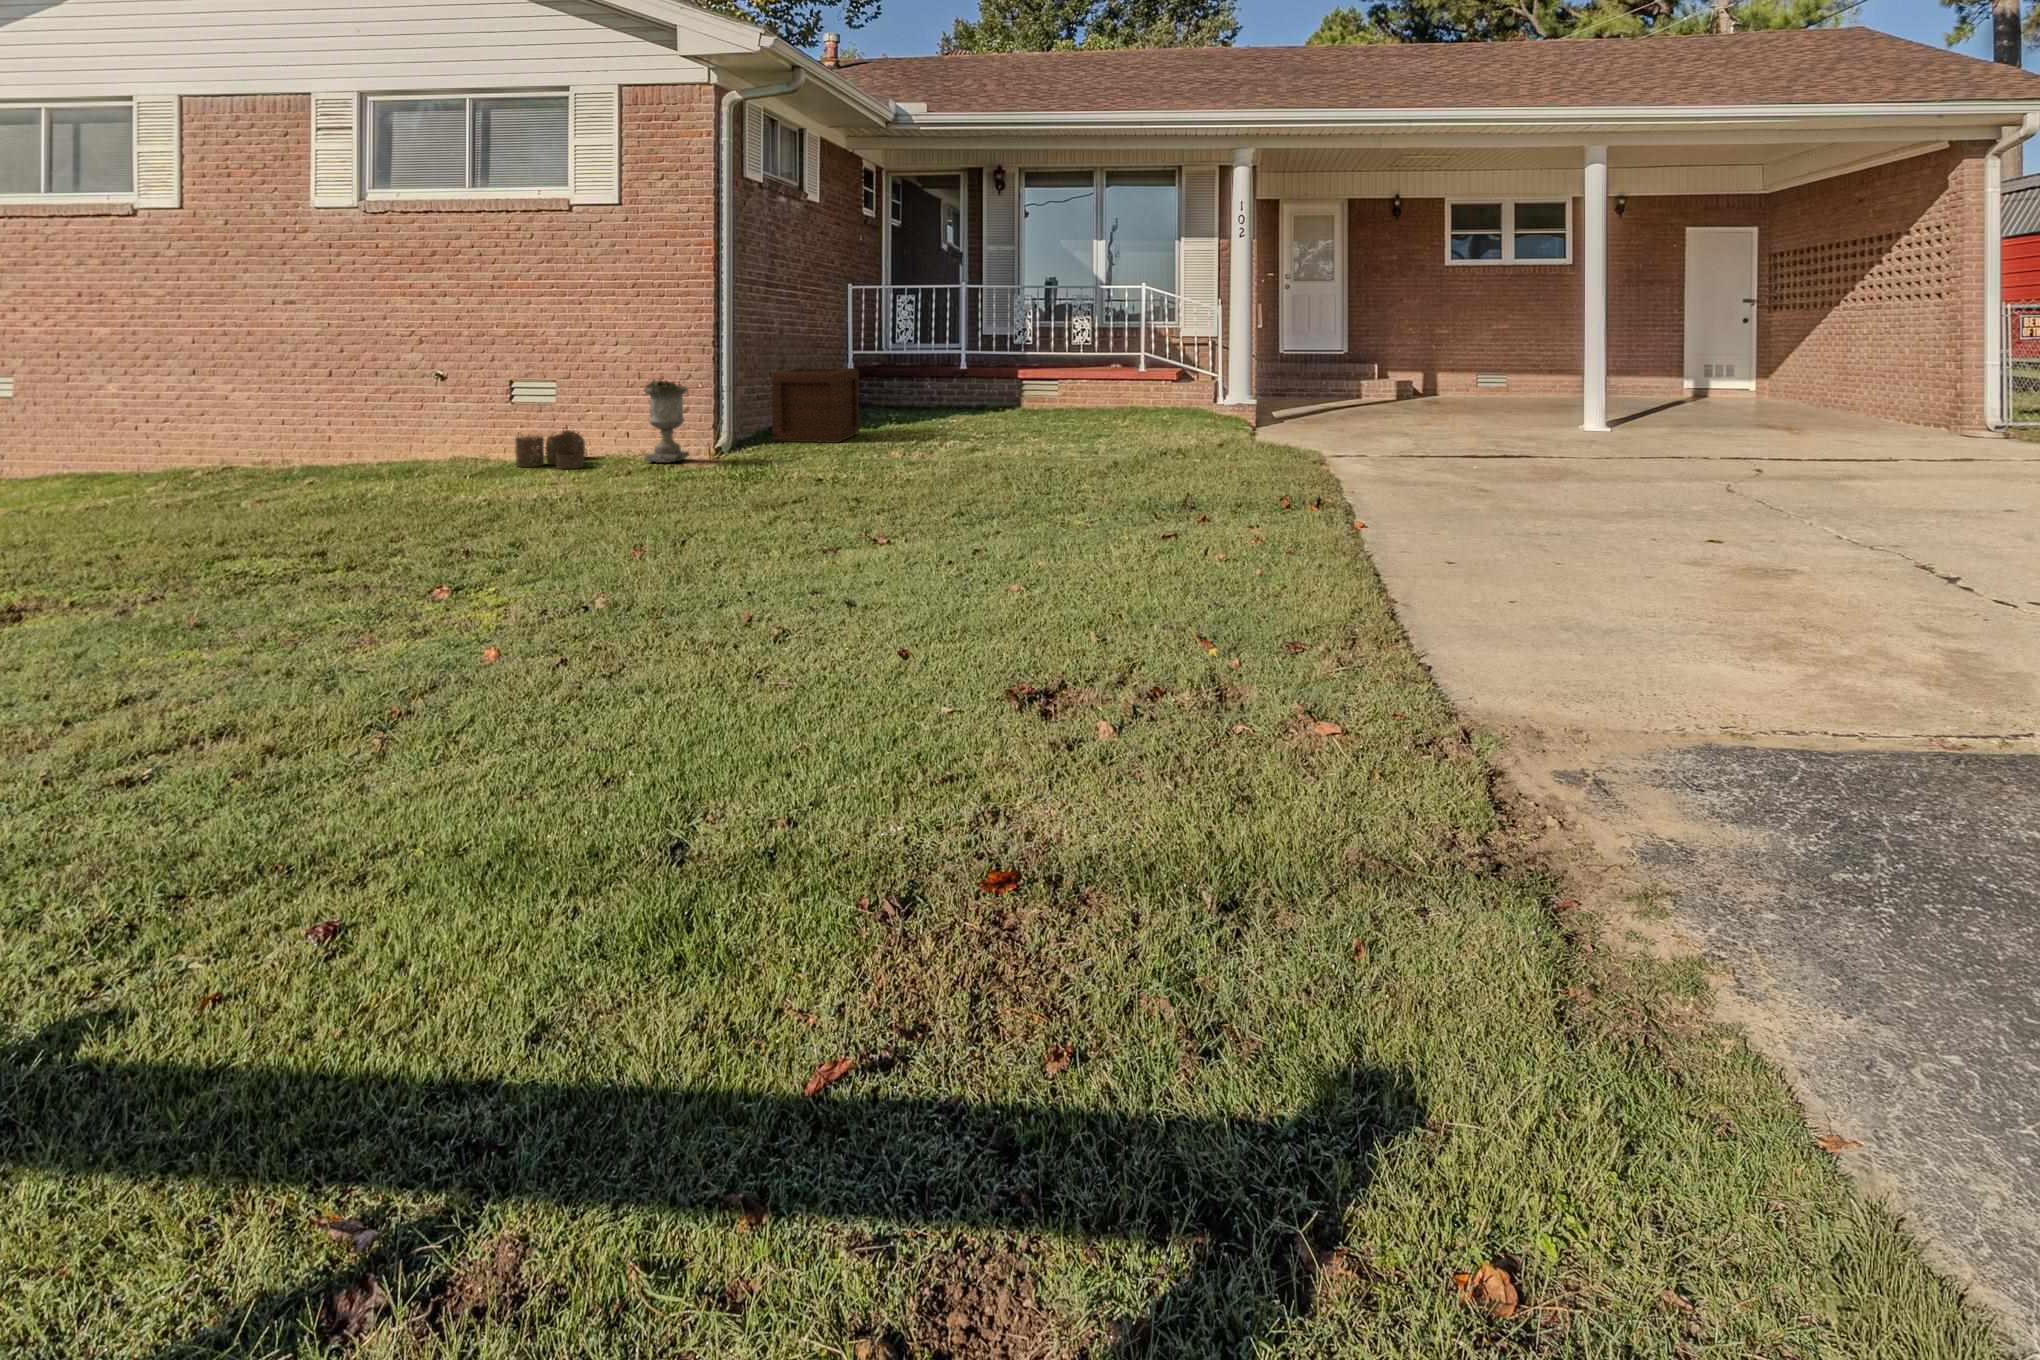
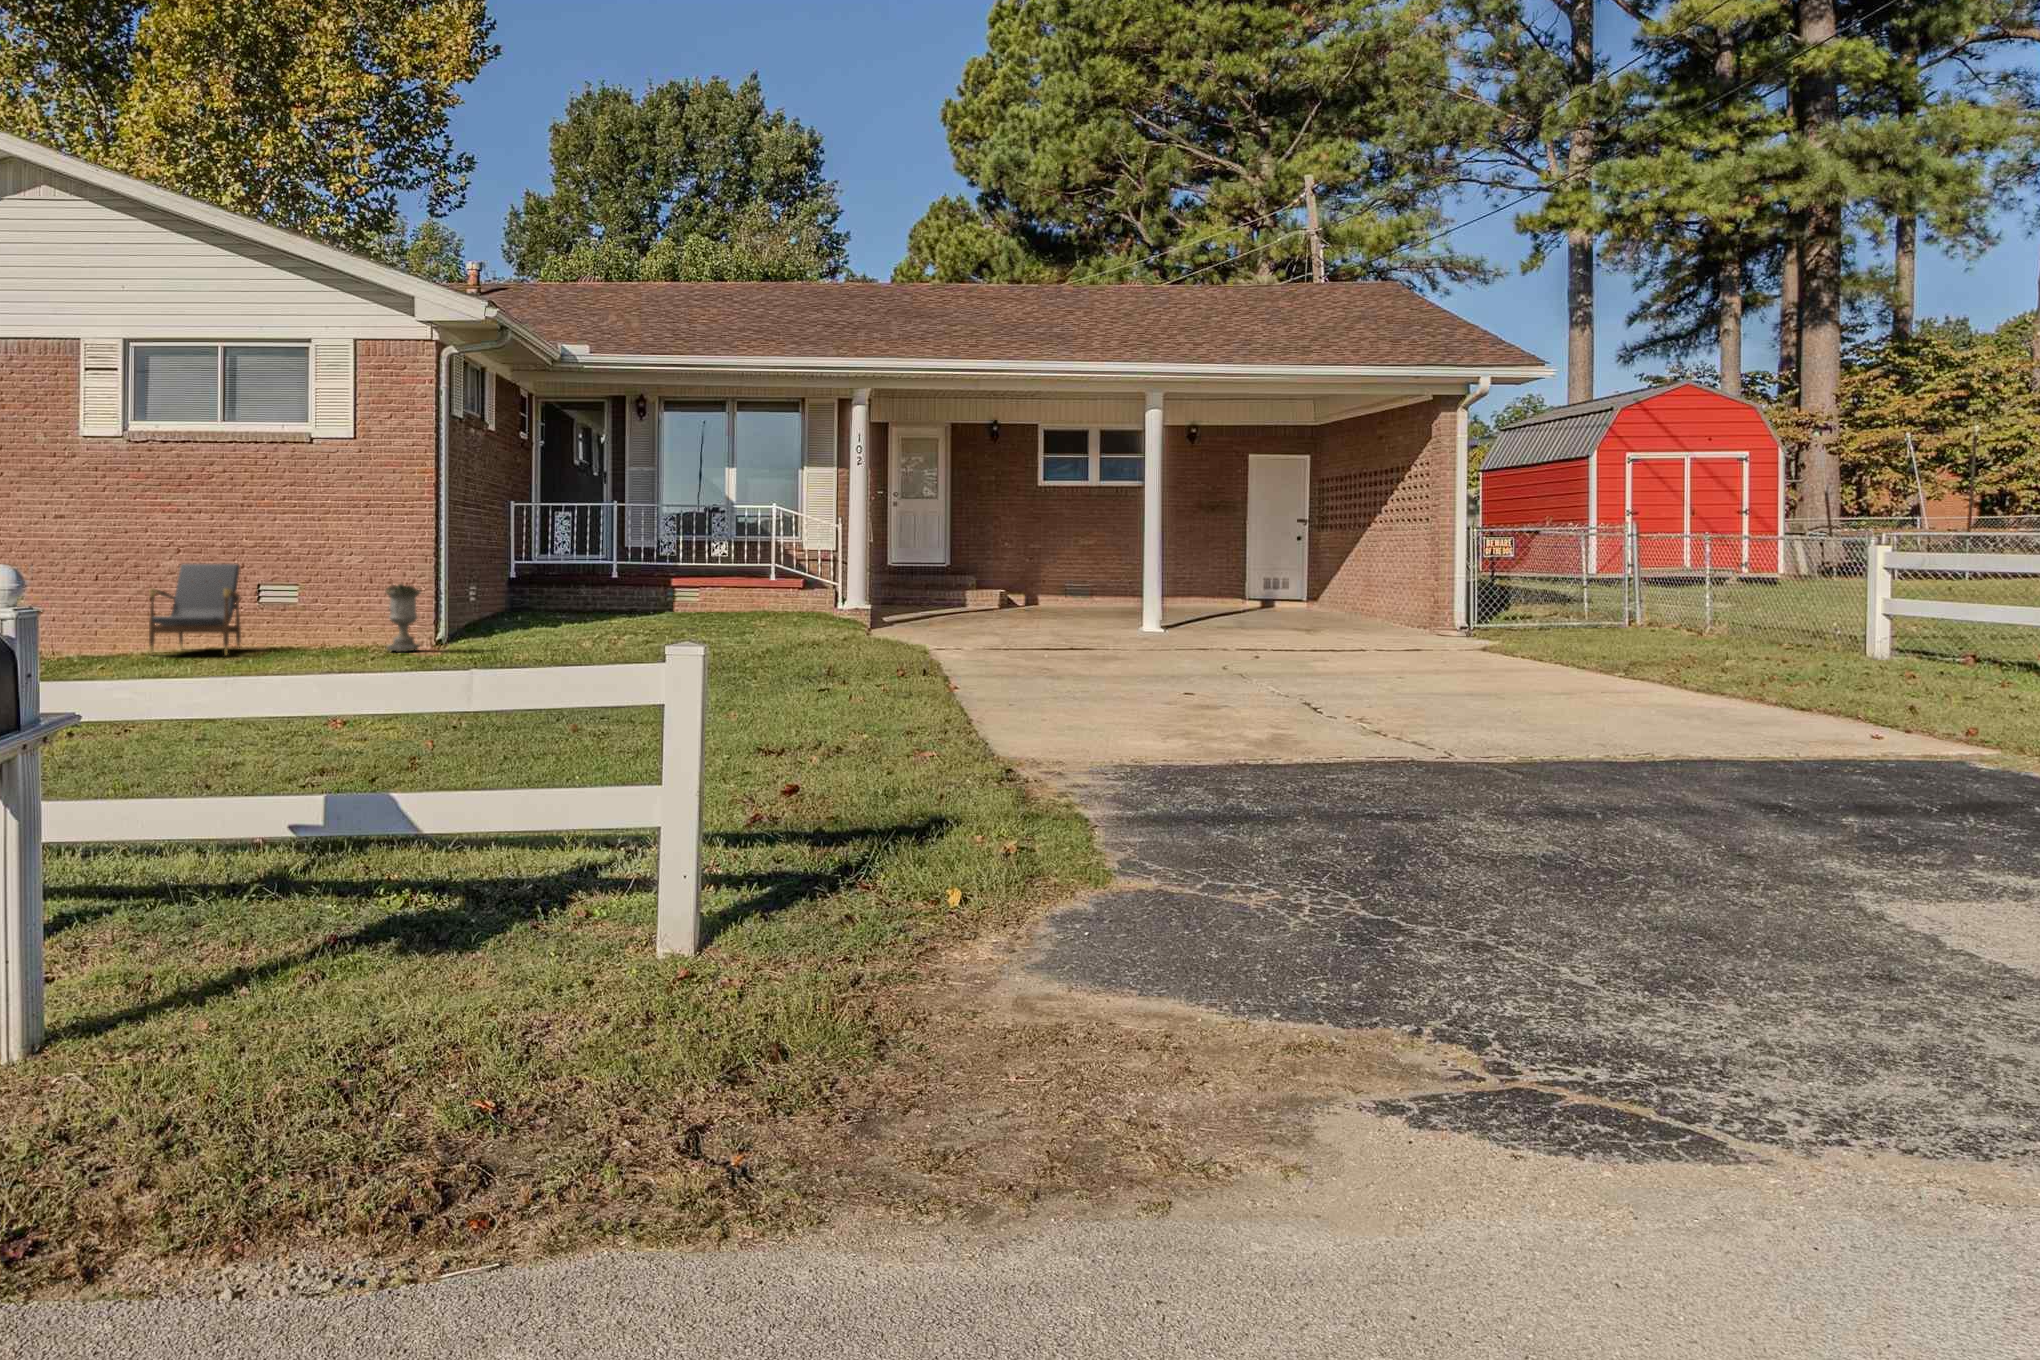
lounge chair: none [359,355,486,467] -> present [149,564,241,655]
wooden crate: present [771,368,859,443] -> none [470,577,538,640]
woven basket: present [515,430,585,469] -> none [282,625,341,656]

